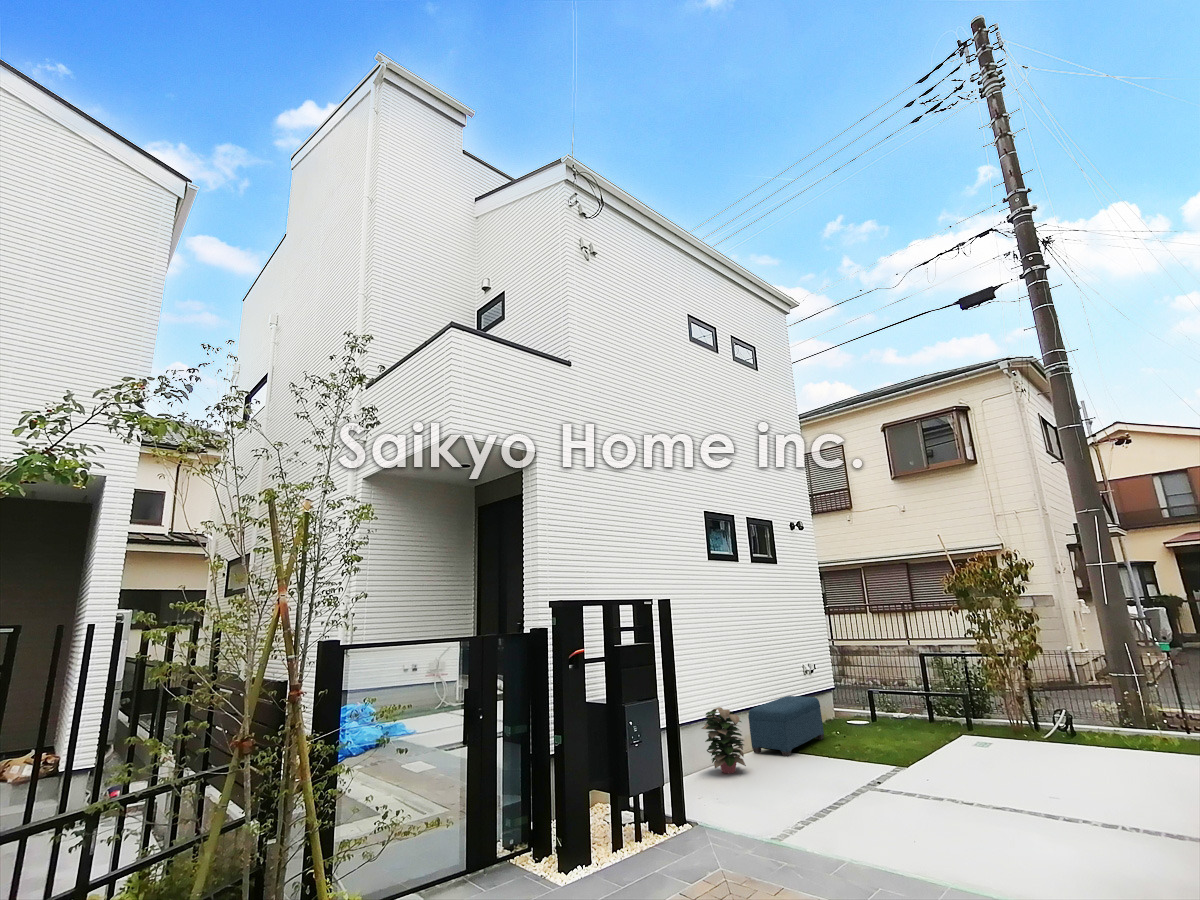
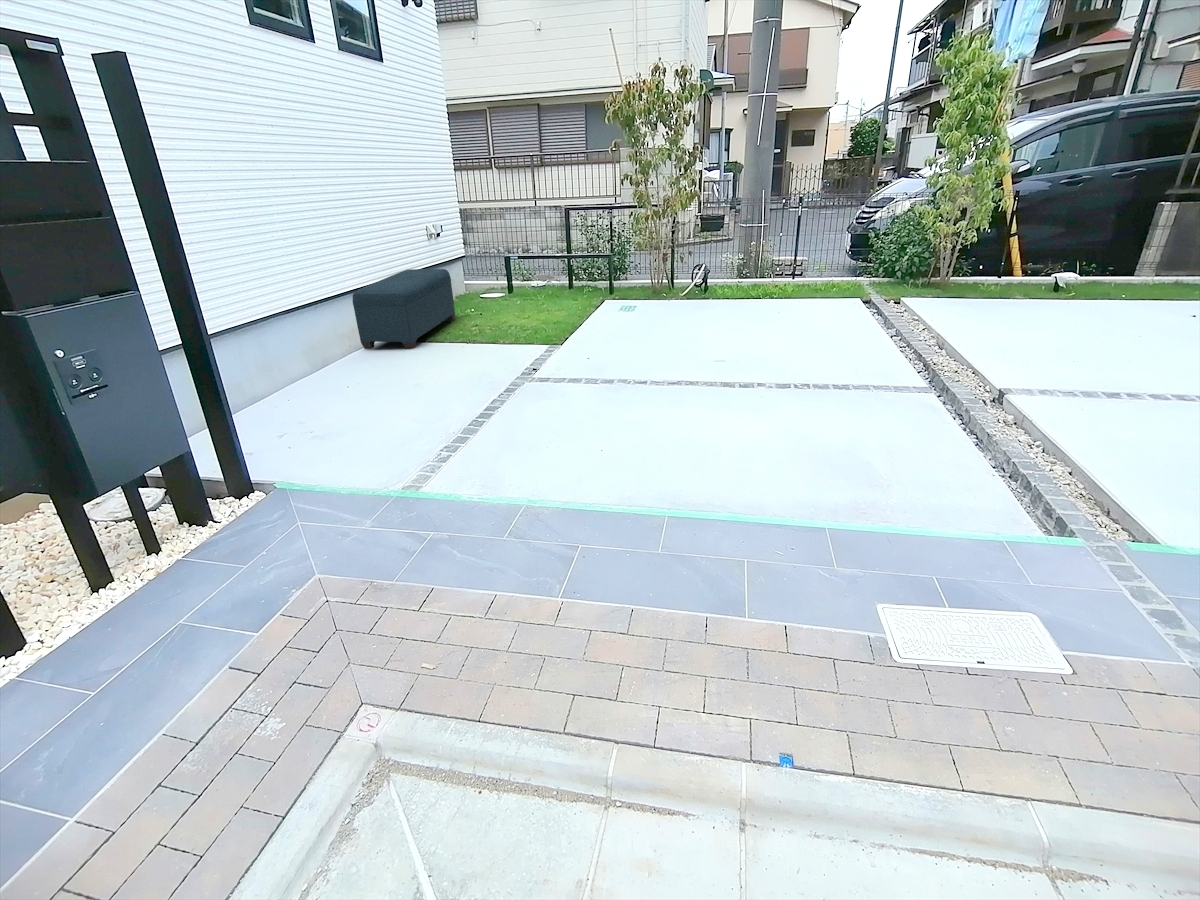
decorative plant: present [702,707,746,773] -> none [275,293,354,385]

